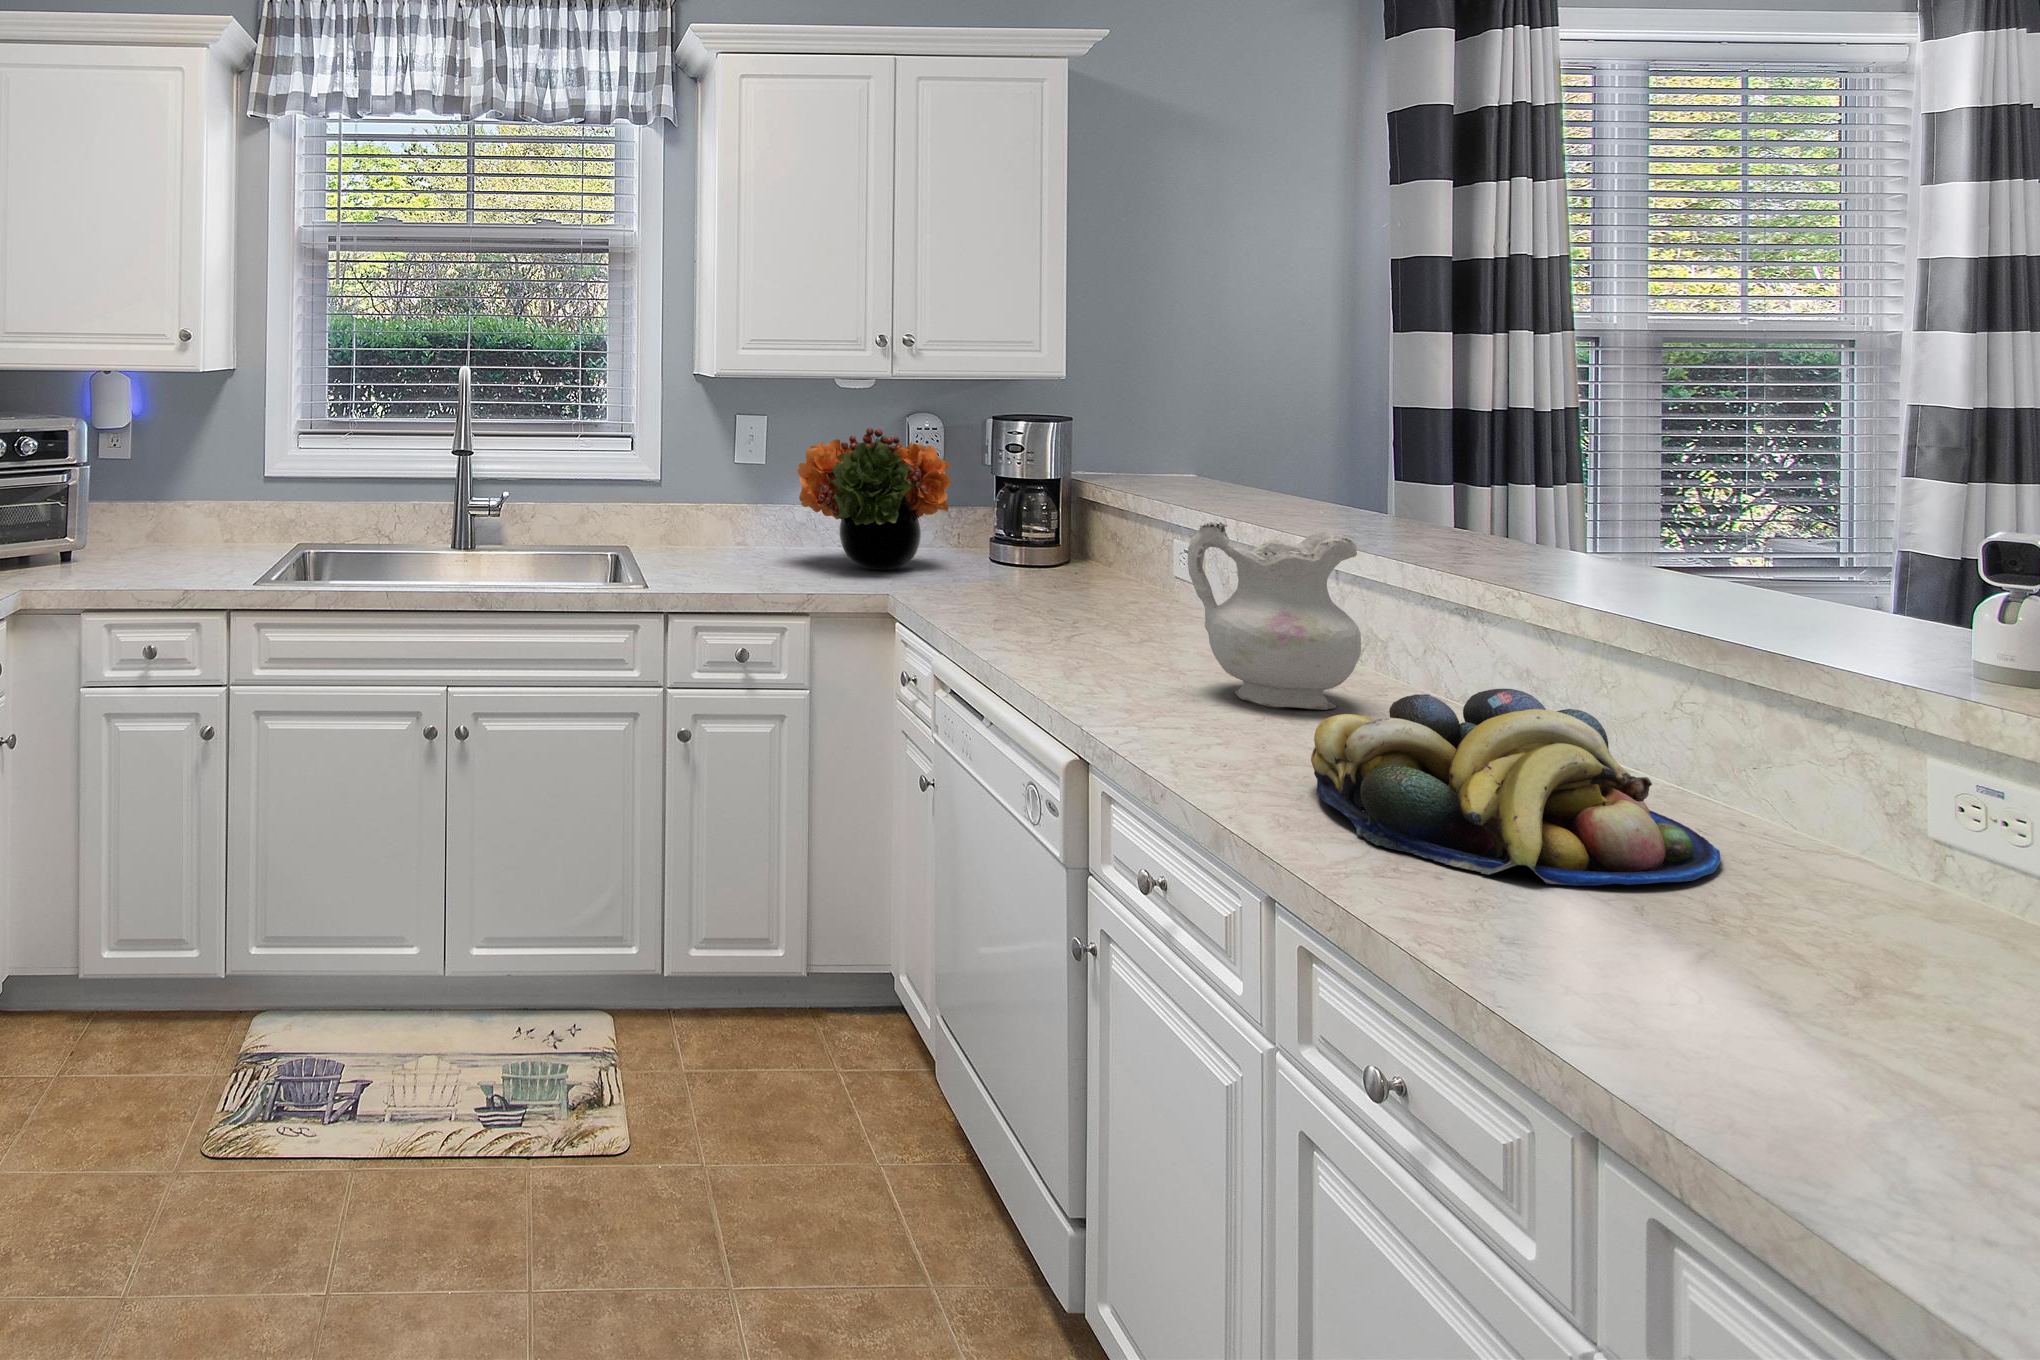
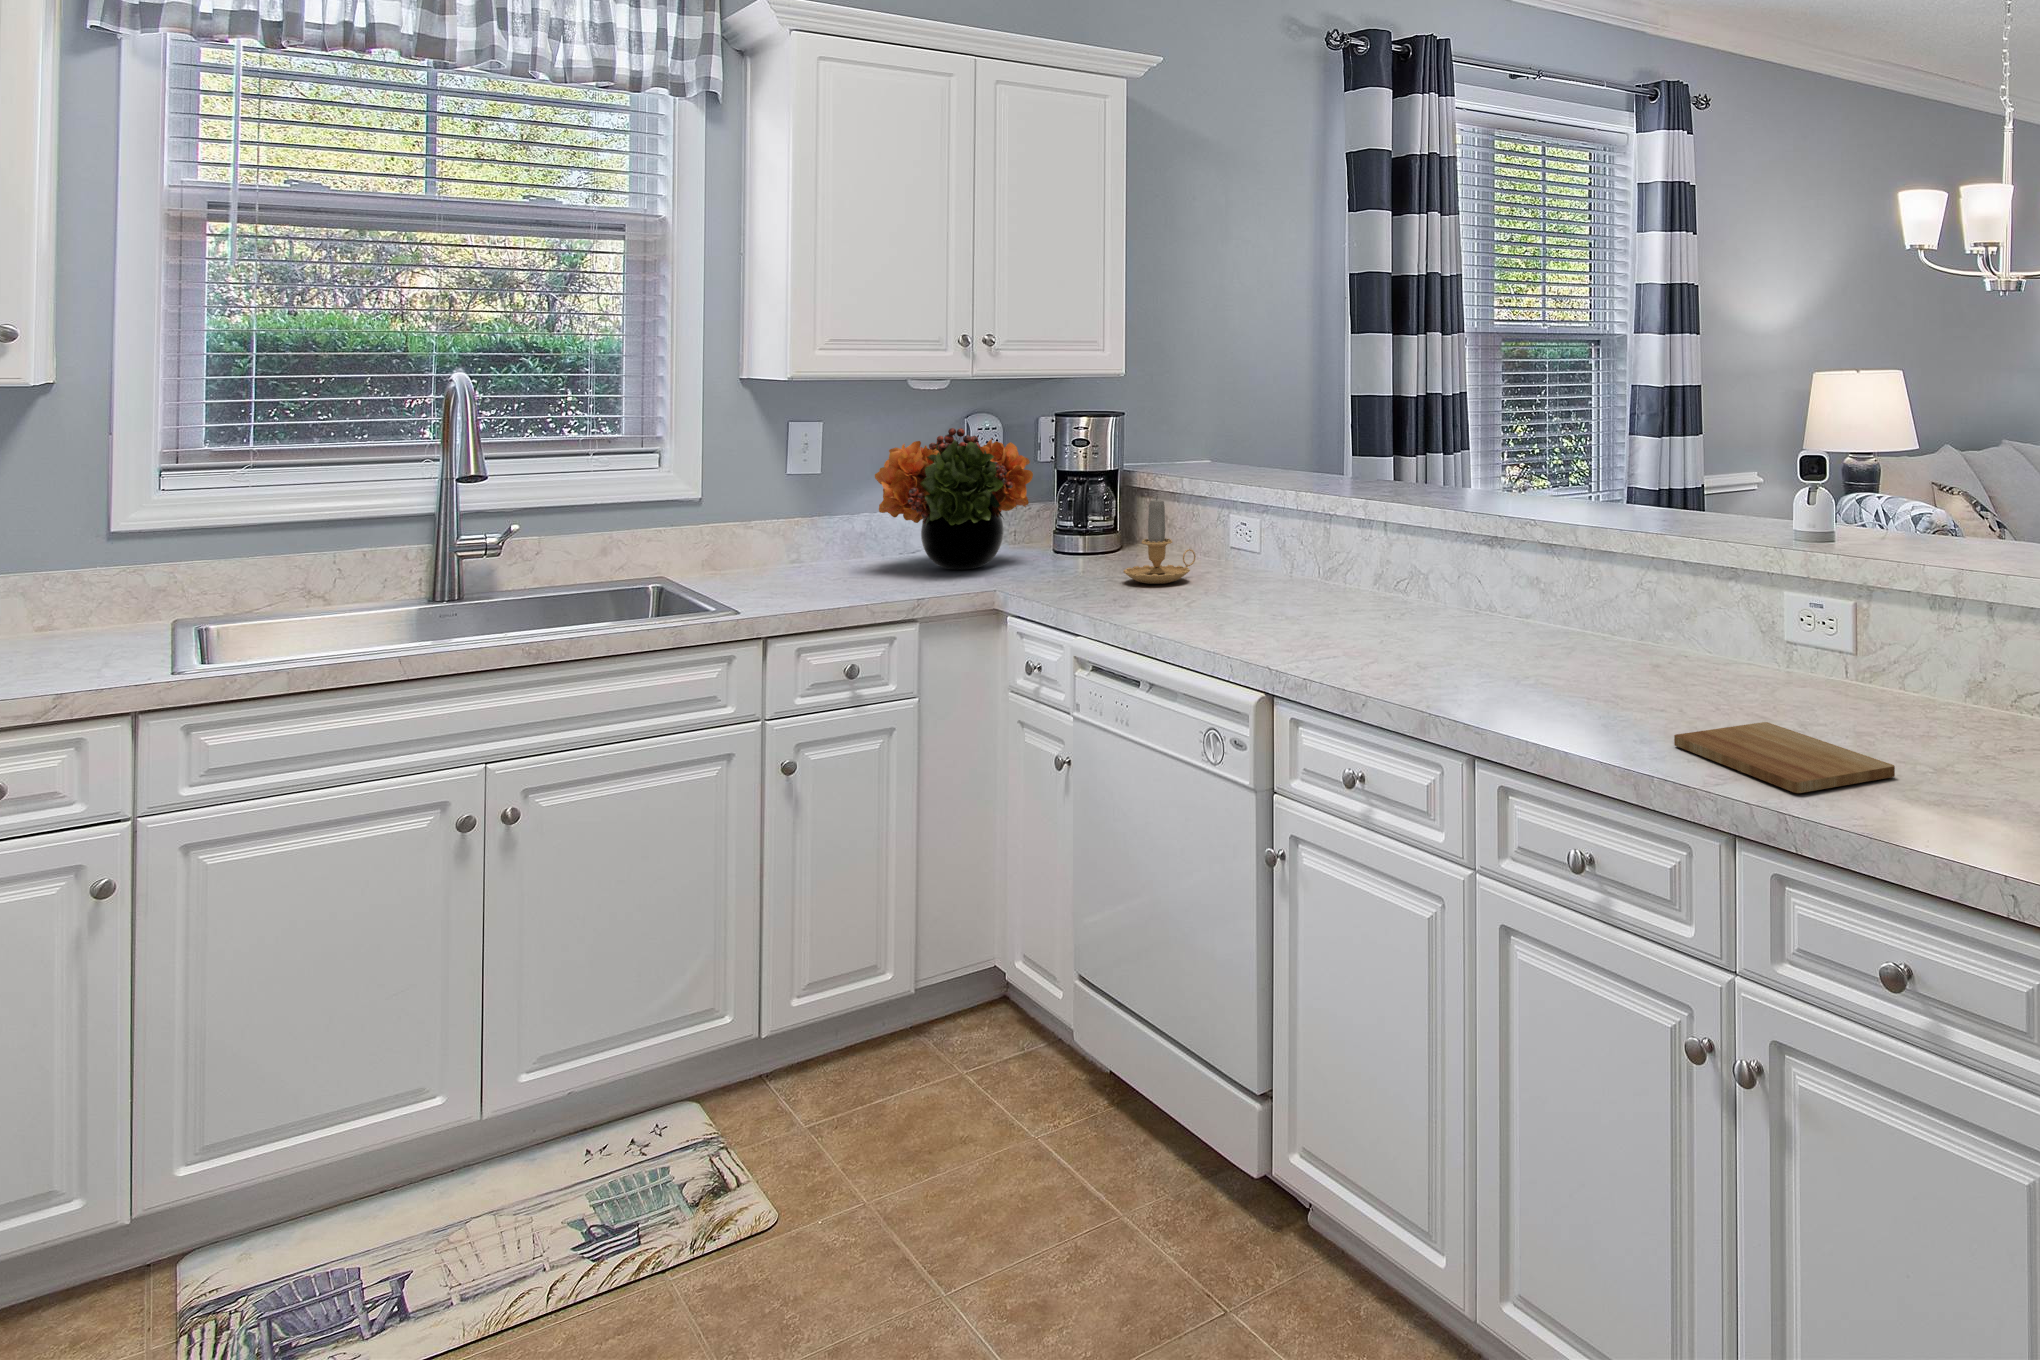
candle: none [1022,512,1111,609] -> present [1123,499,1196,584]
ceramic pitcher: present [1188,522,1361,710] -> none [1317,488,1439,634]
fruit bowl: present [1311,689,1721,886] -> none [1460,588,1707,715]
cutting board: none [1564,929,1970,1101] -> present [1674,722,1895,793]

